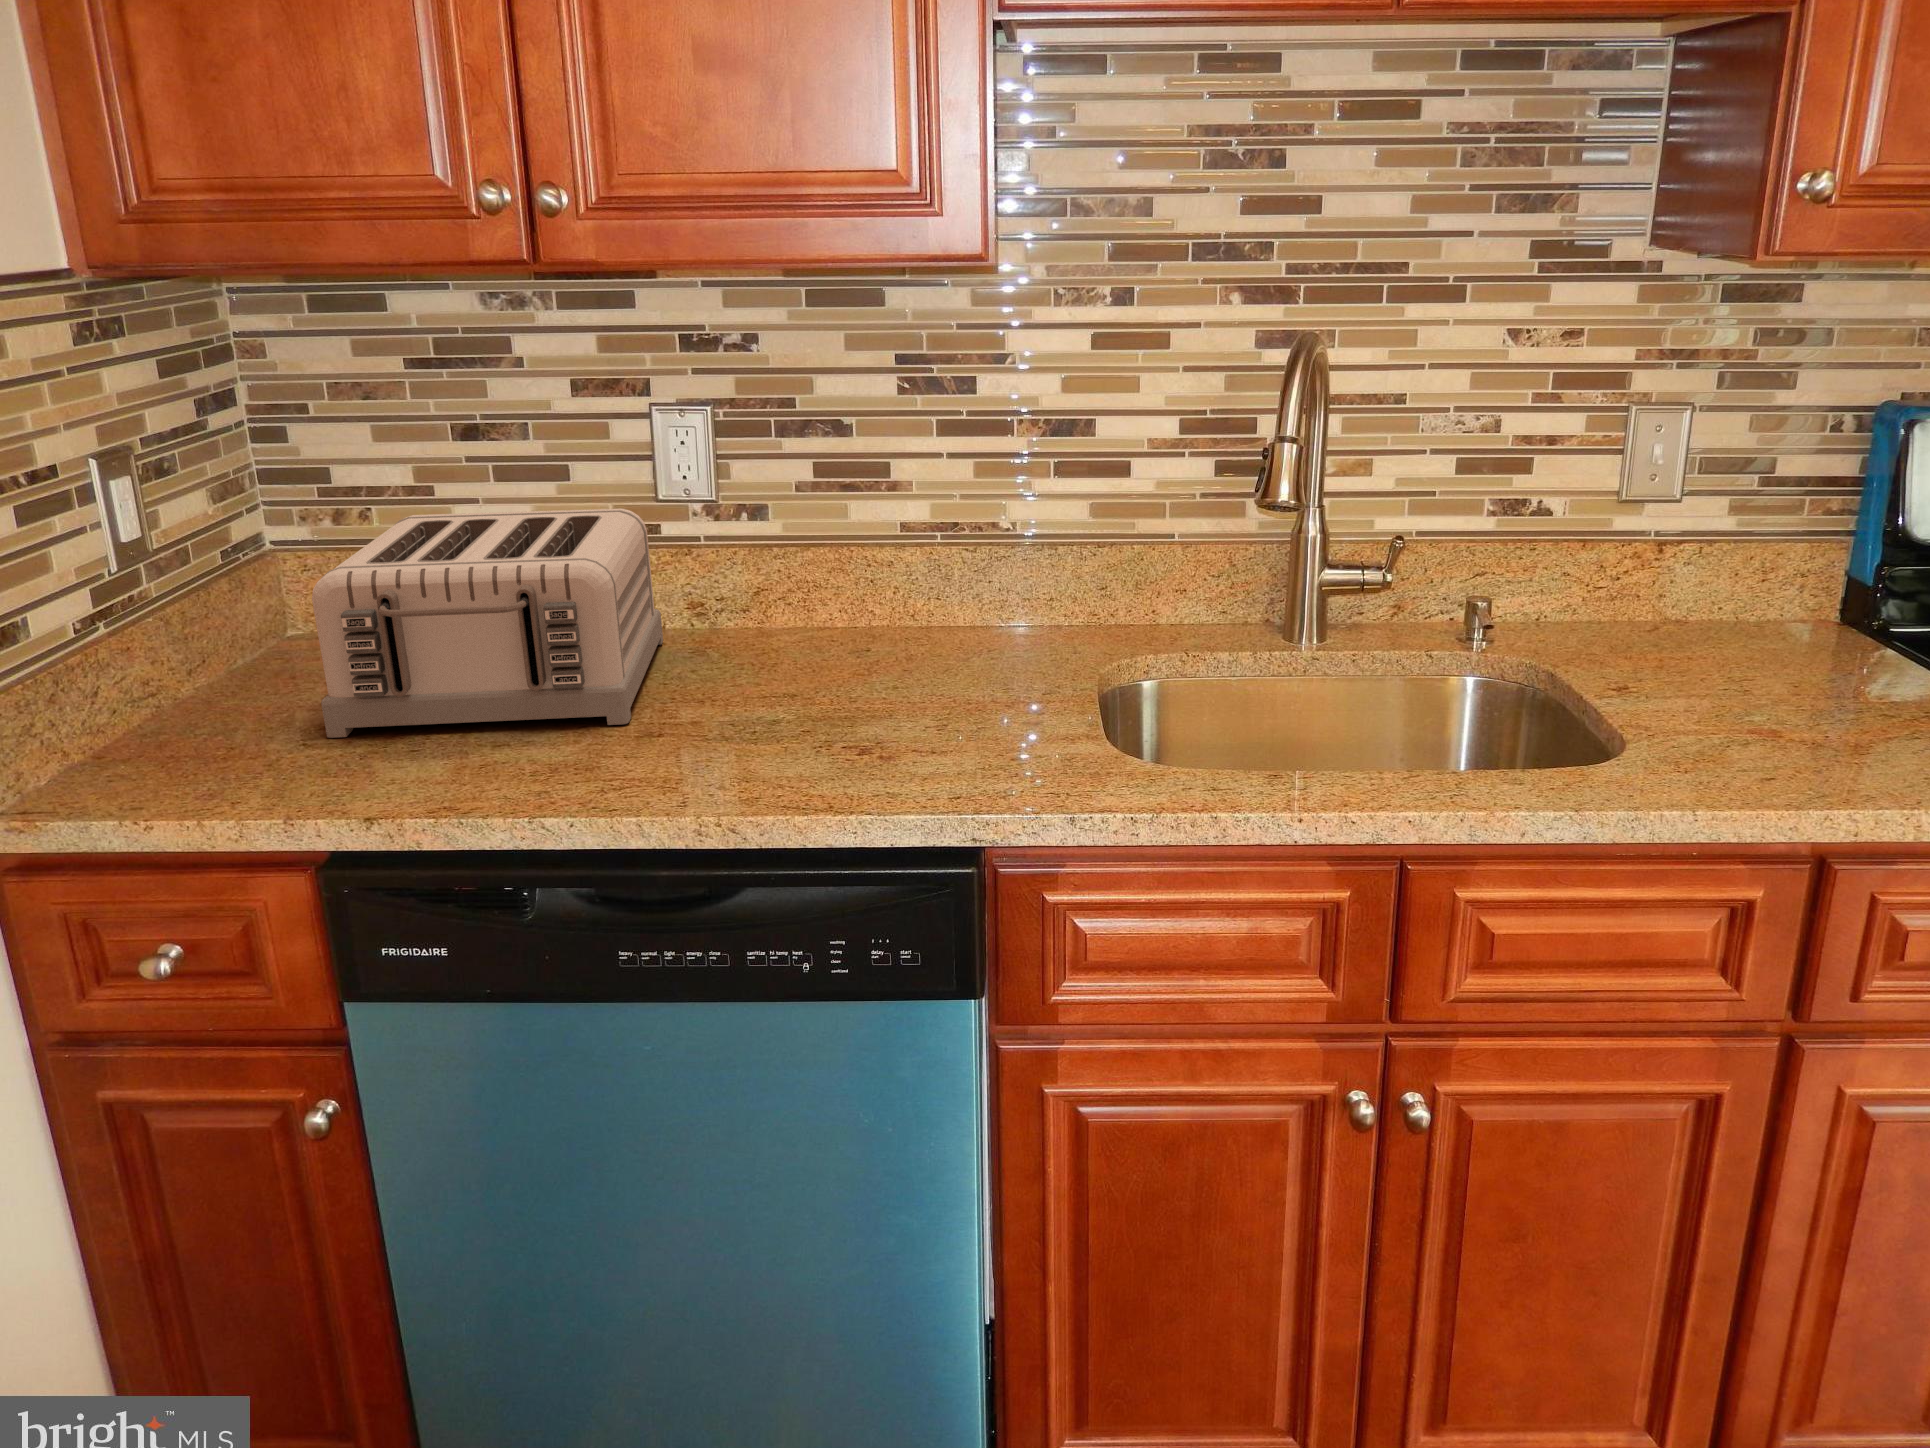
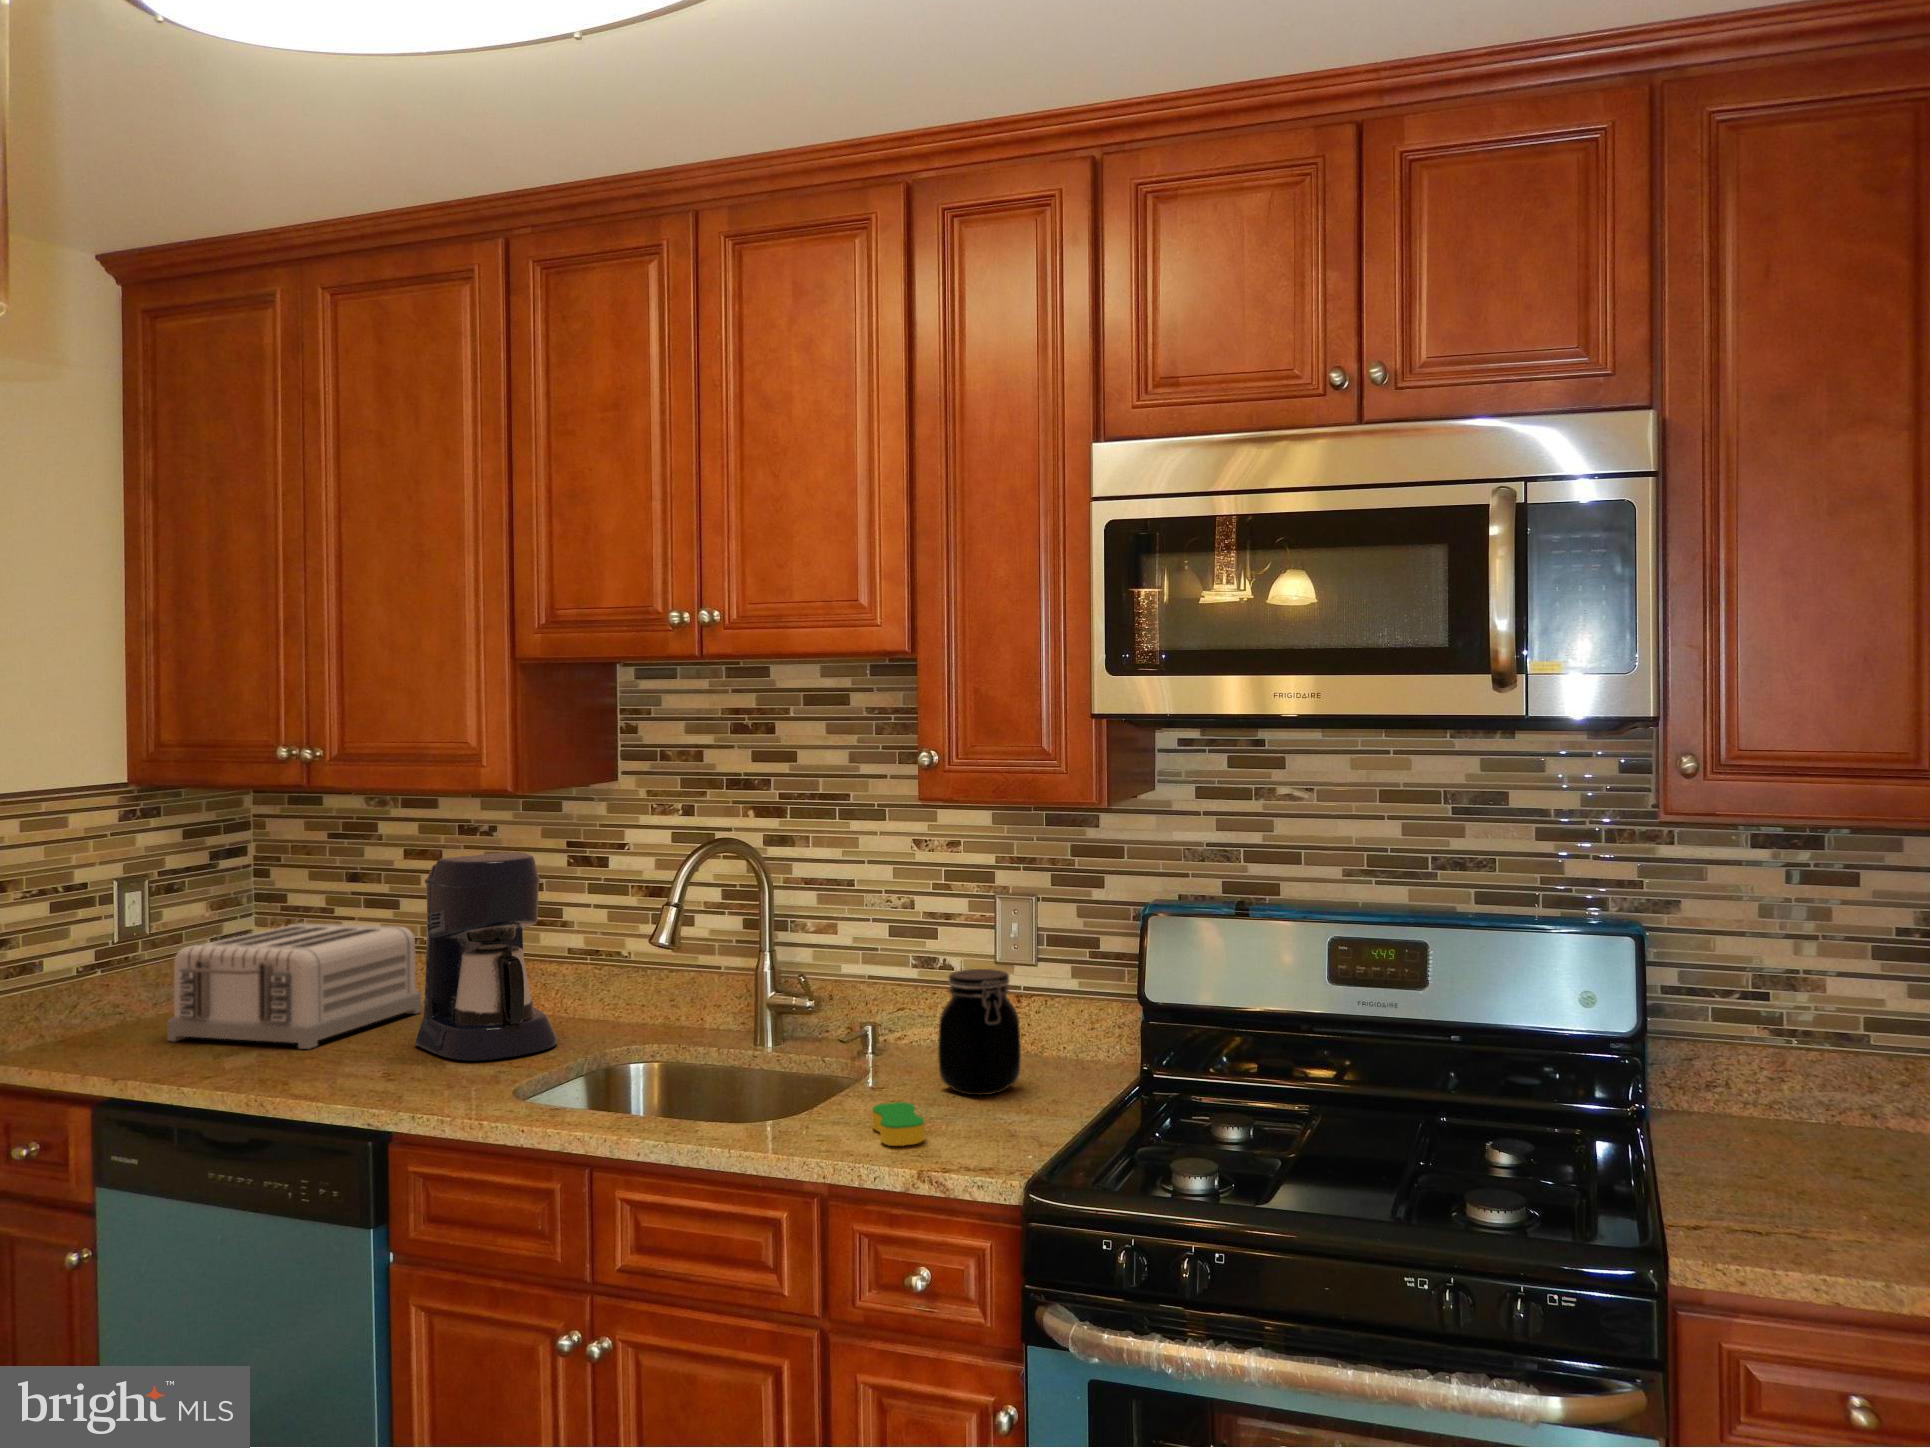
coffee maker: none [788,373,1020,715] -> present [415,852,557,1061]
jar: none [1689,511,1823,685] -> present [938,969,1021,1095]
sponge: none [1771,710,1913,777] -> present [872,1102,924,1146]

